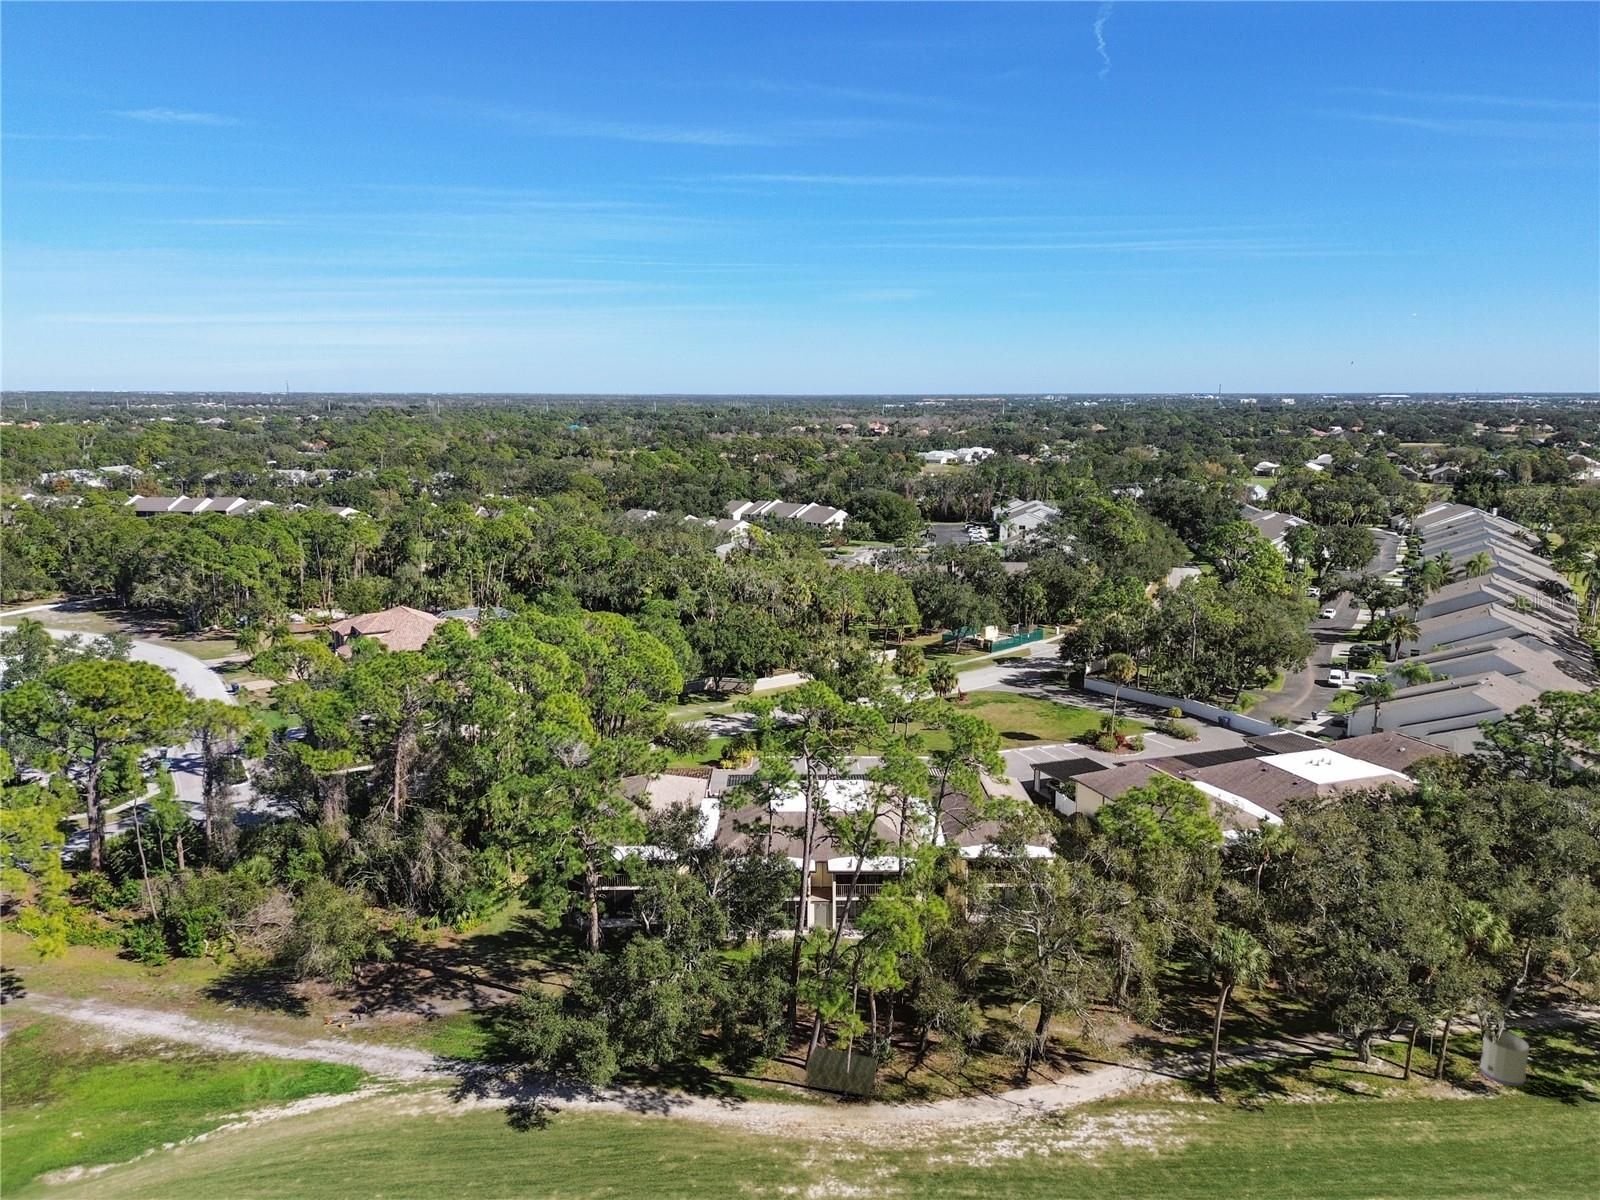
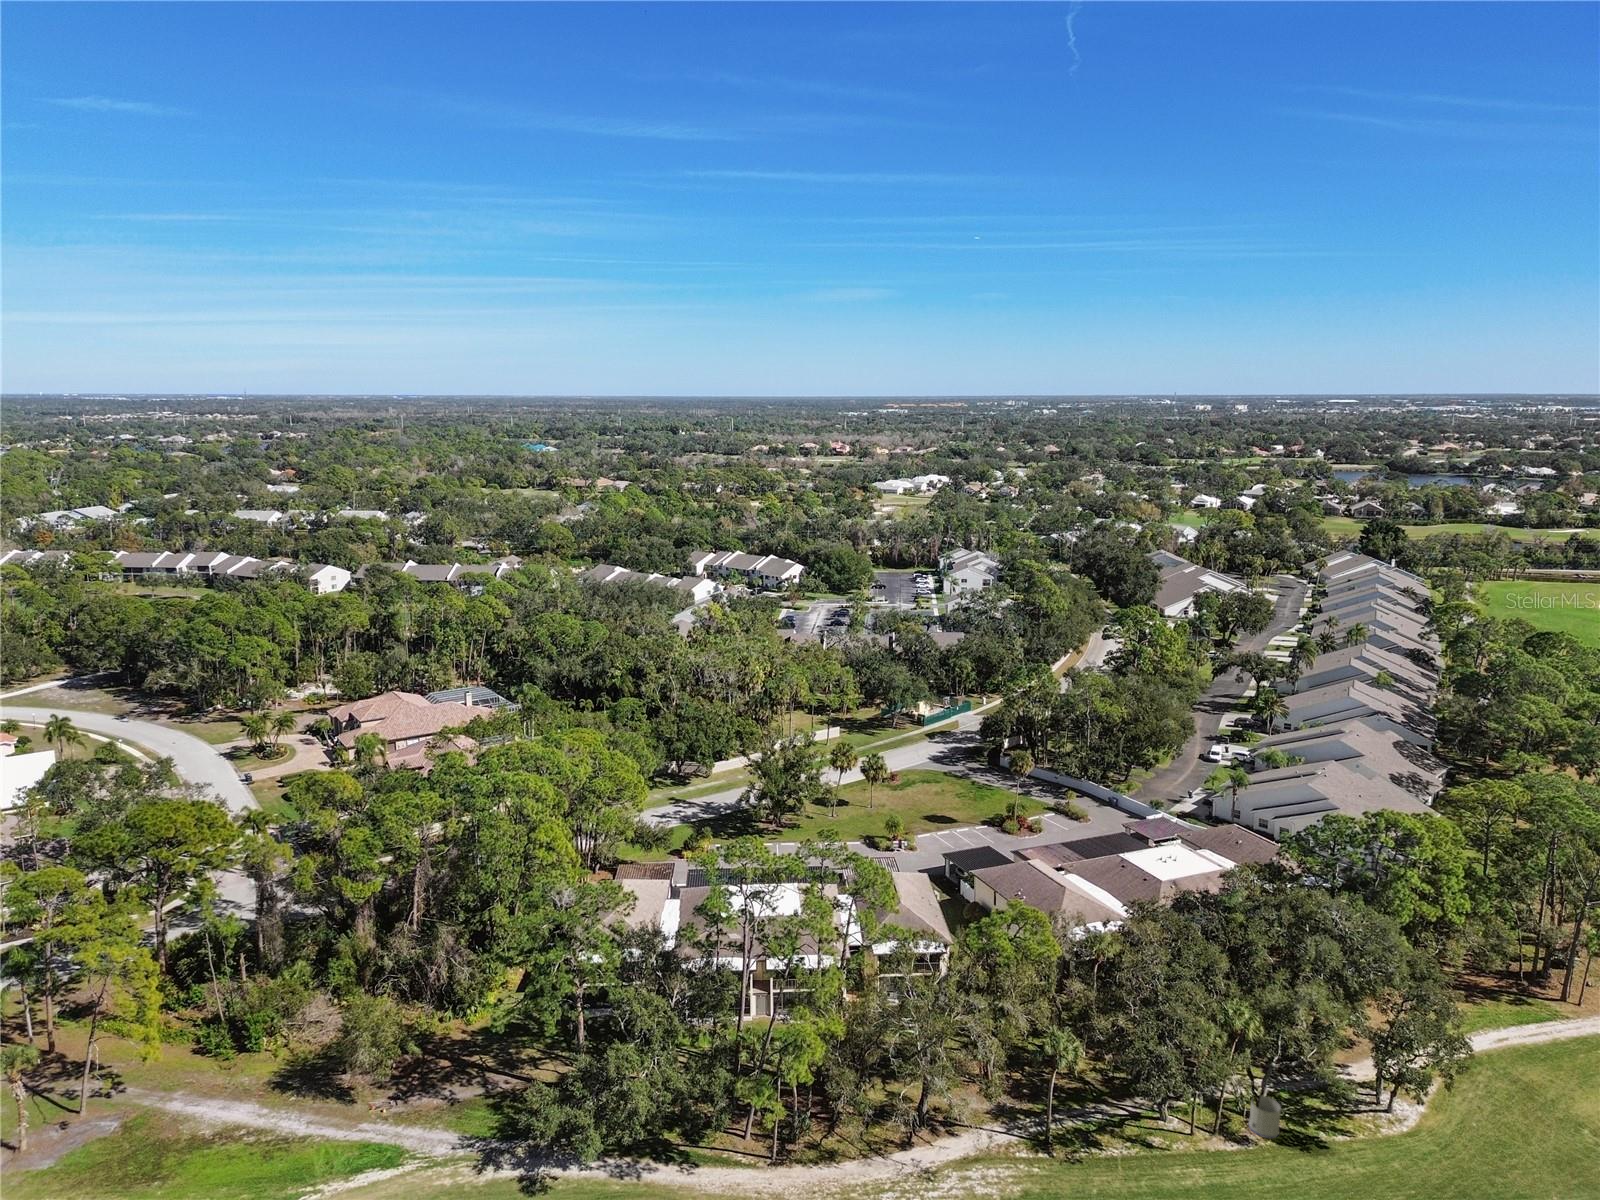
bench: present [806,1047,876,1103] -> none [744,1123,797,1166]

